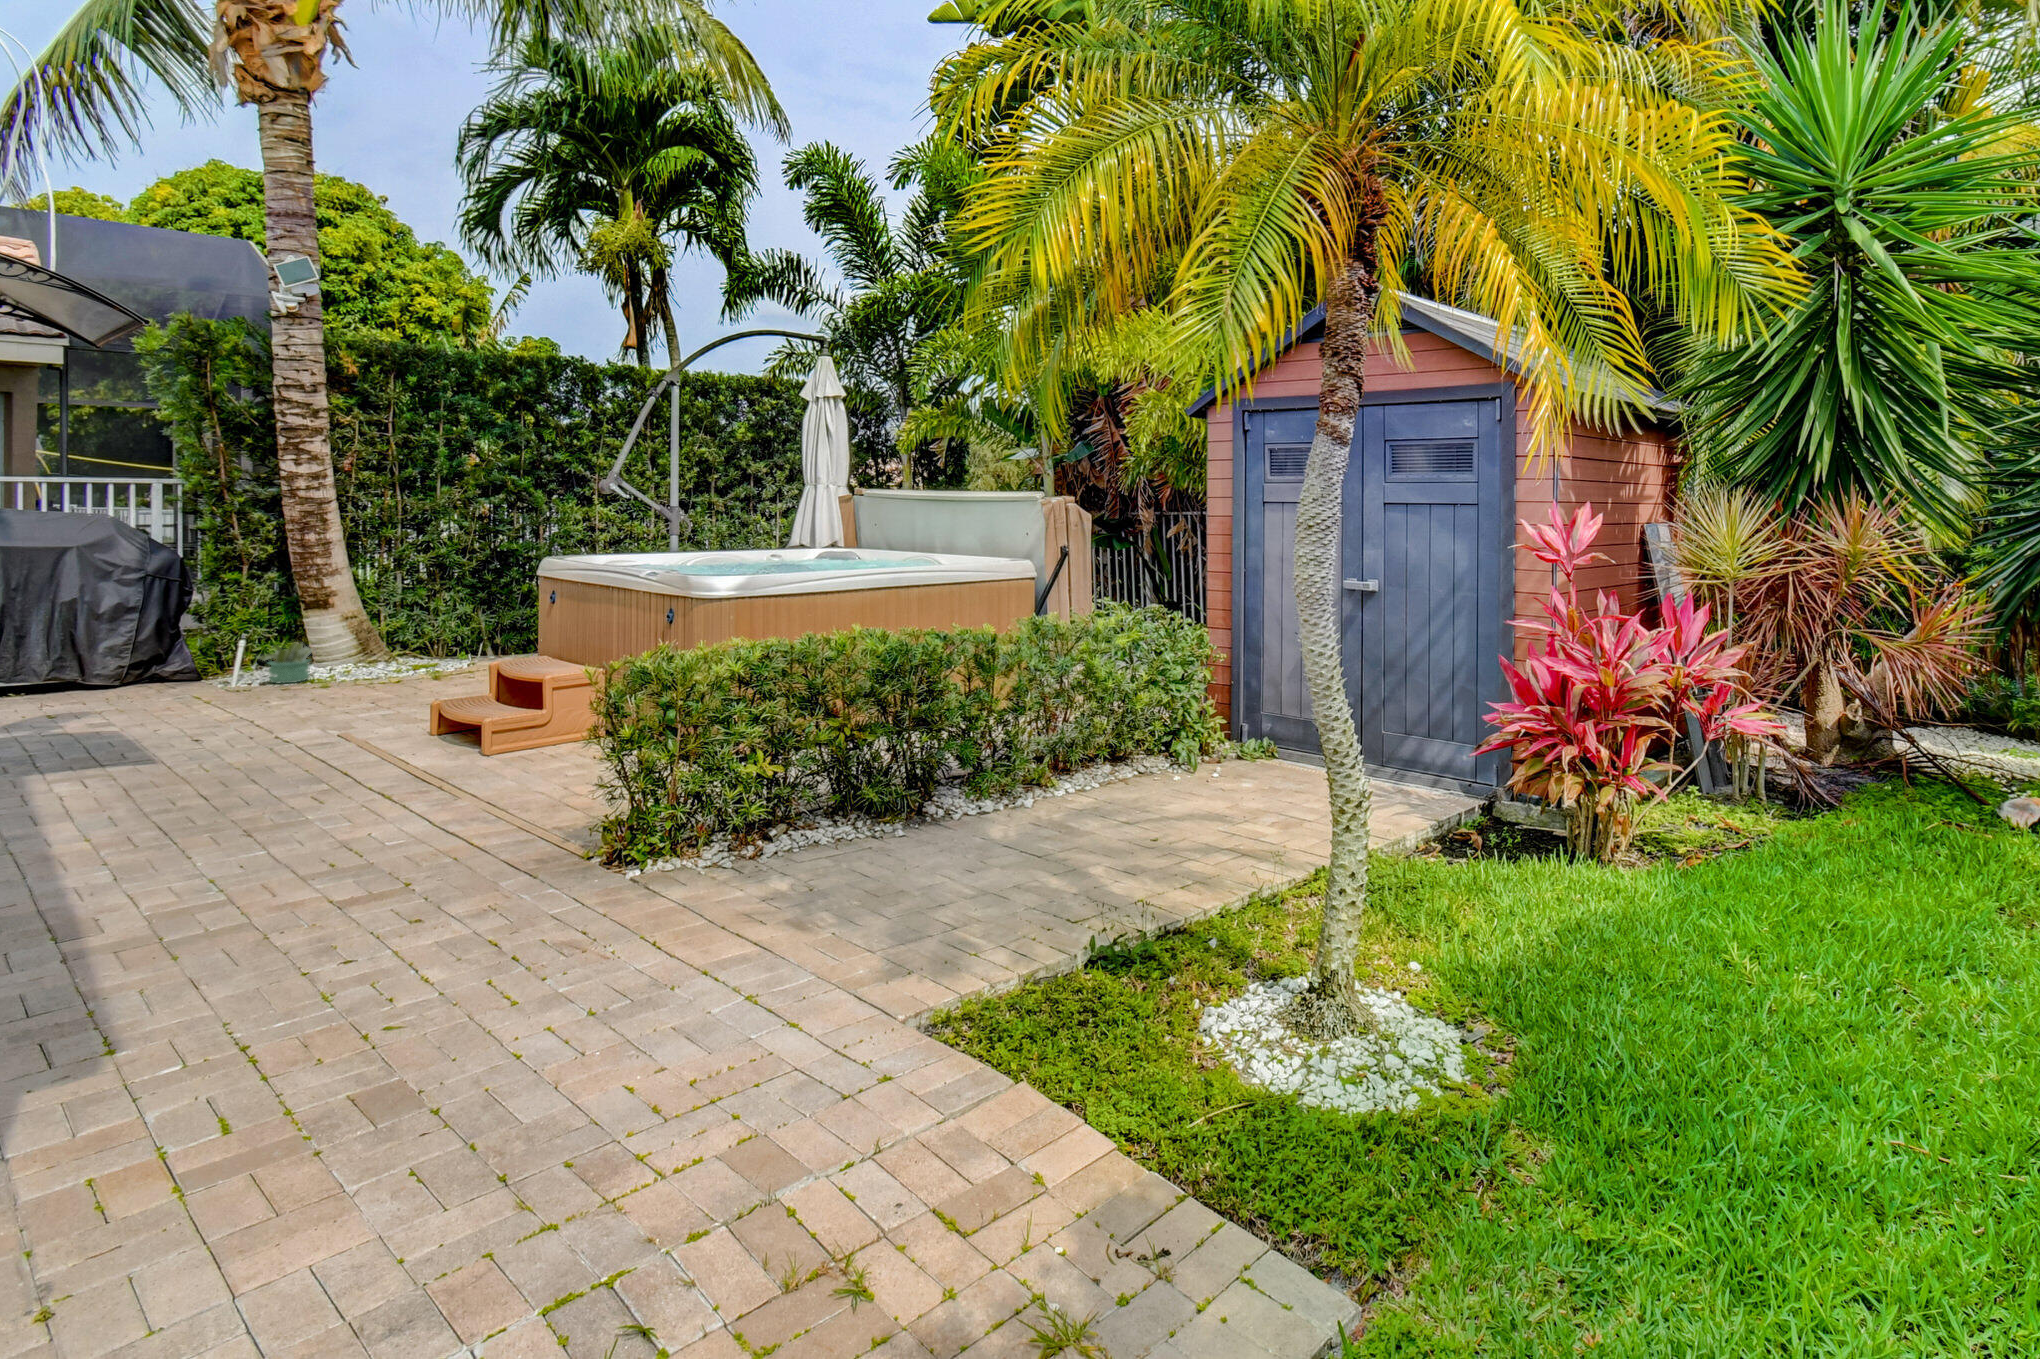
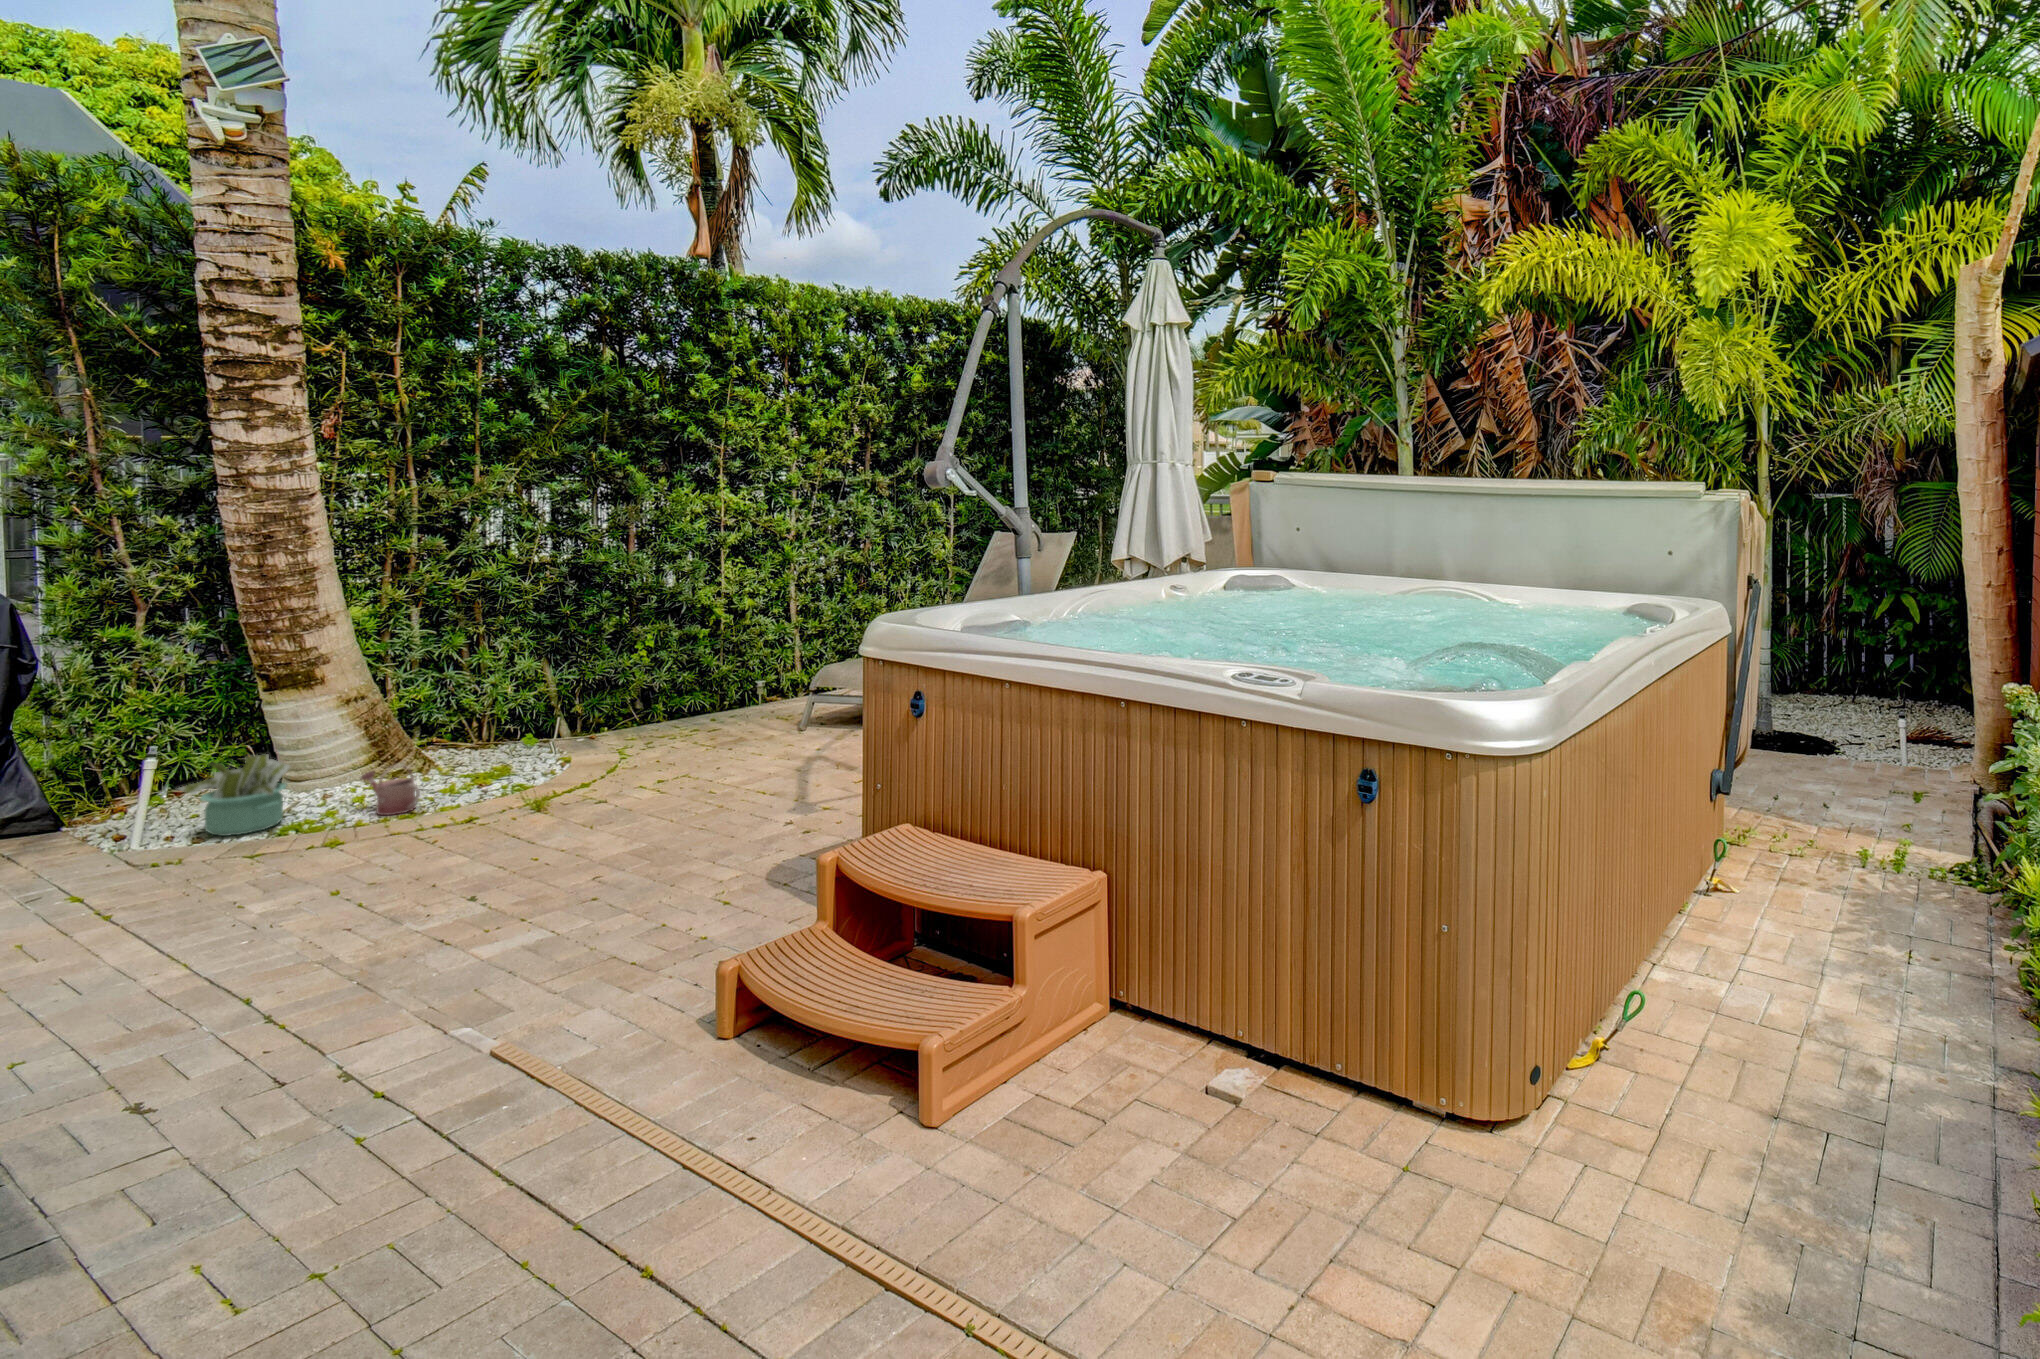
watering can: none [350,652,378,679] -> present [361,765,420,815]

